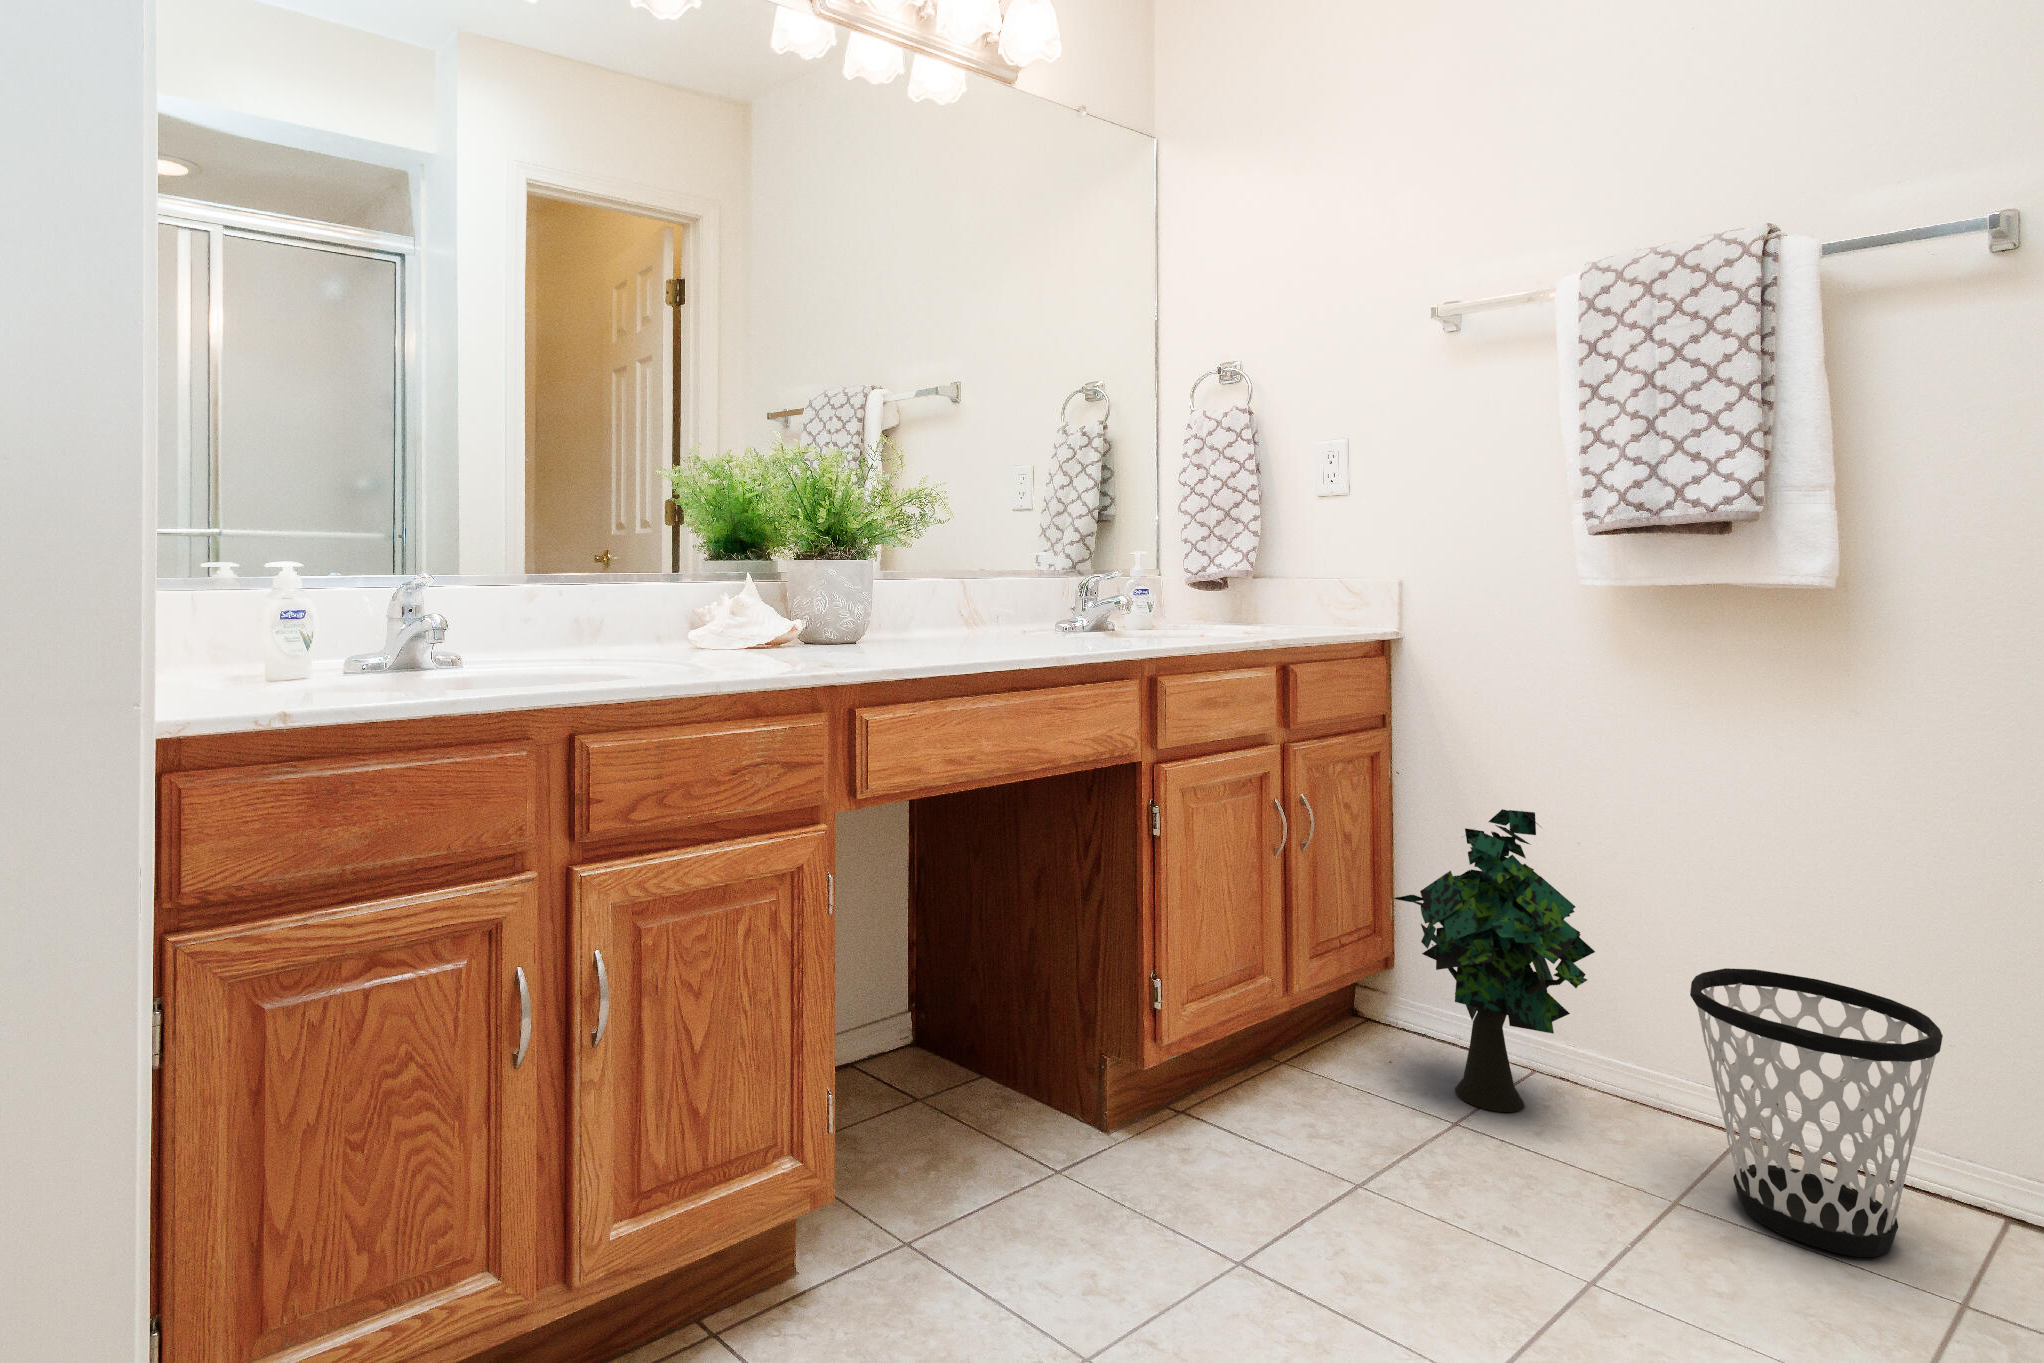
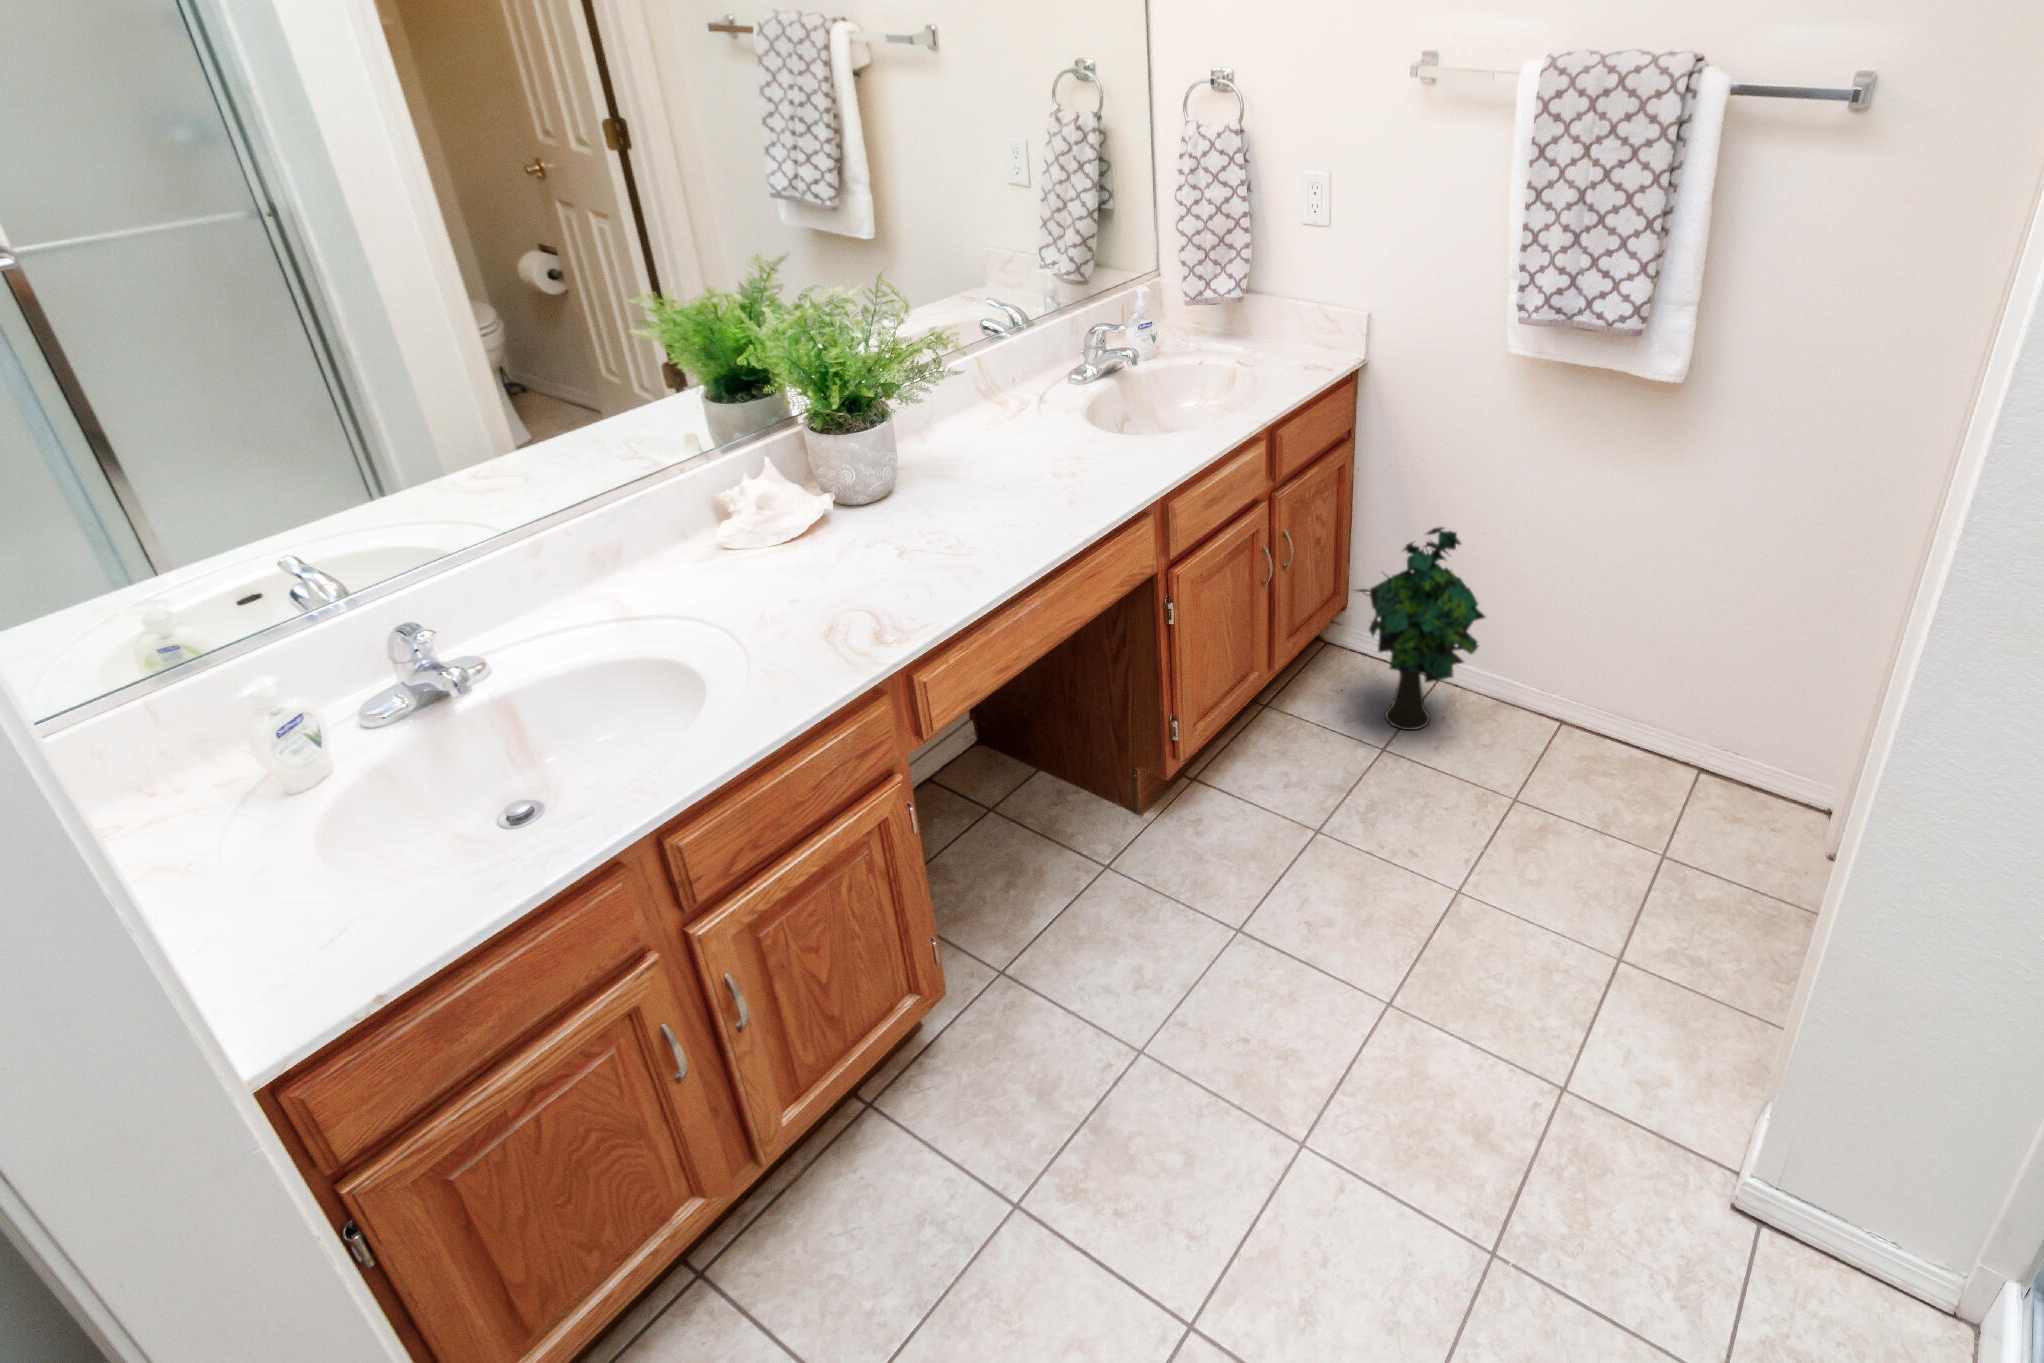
wastebasket: present [1690,968,1943,1257] -> none [1541,633,1679,809]

